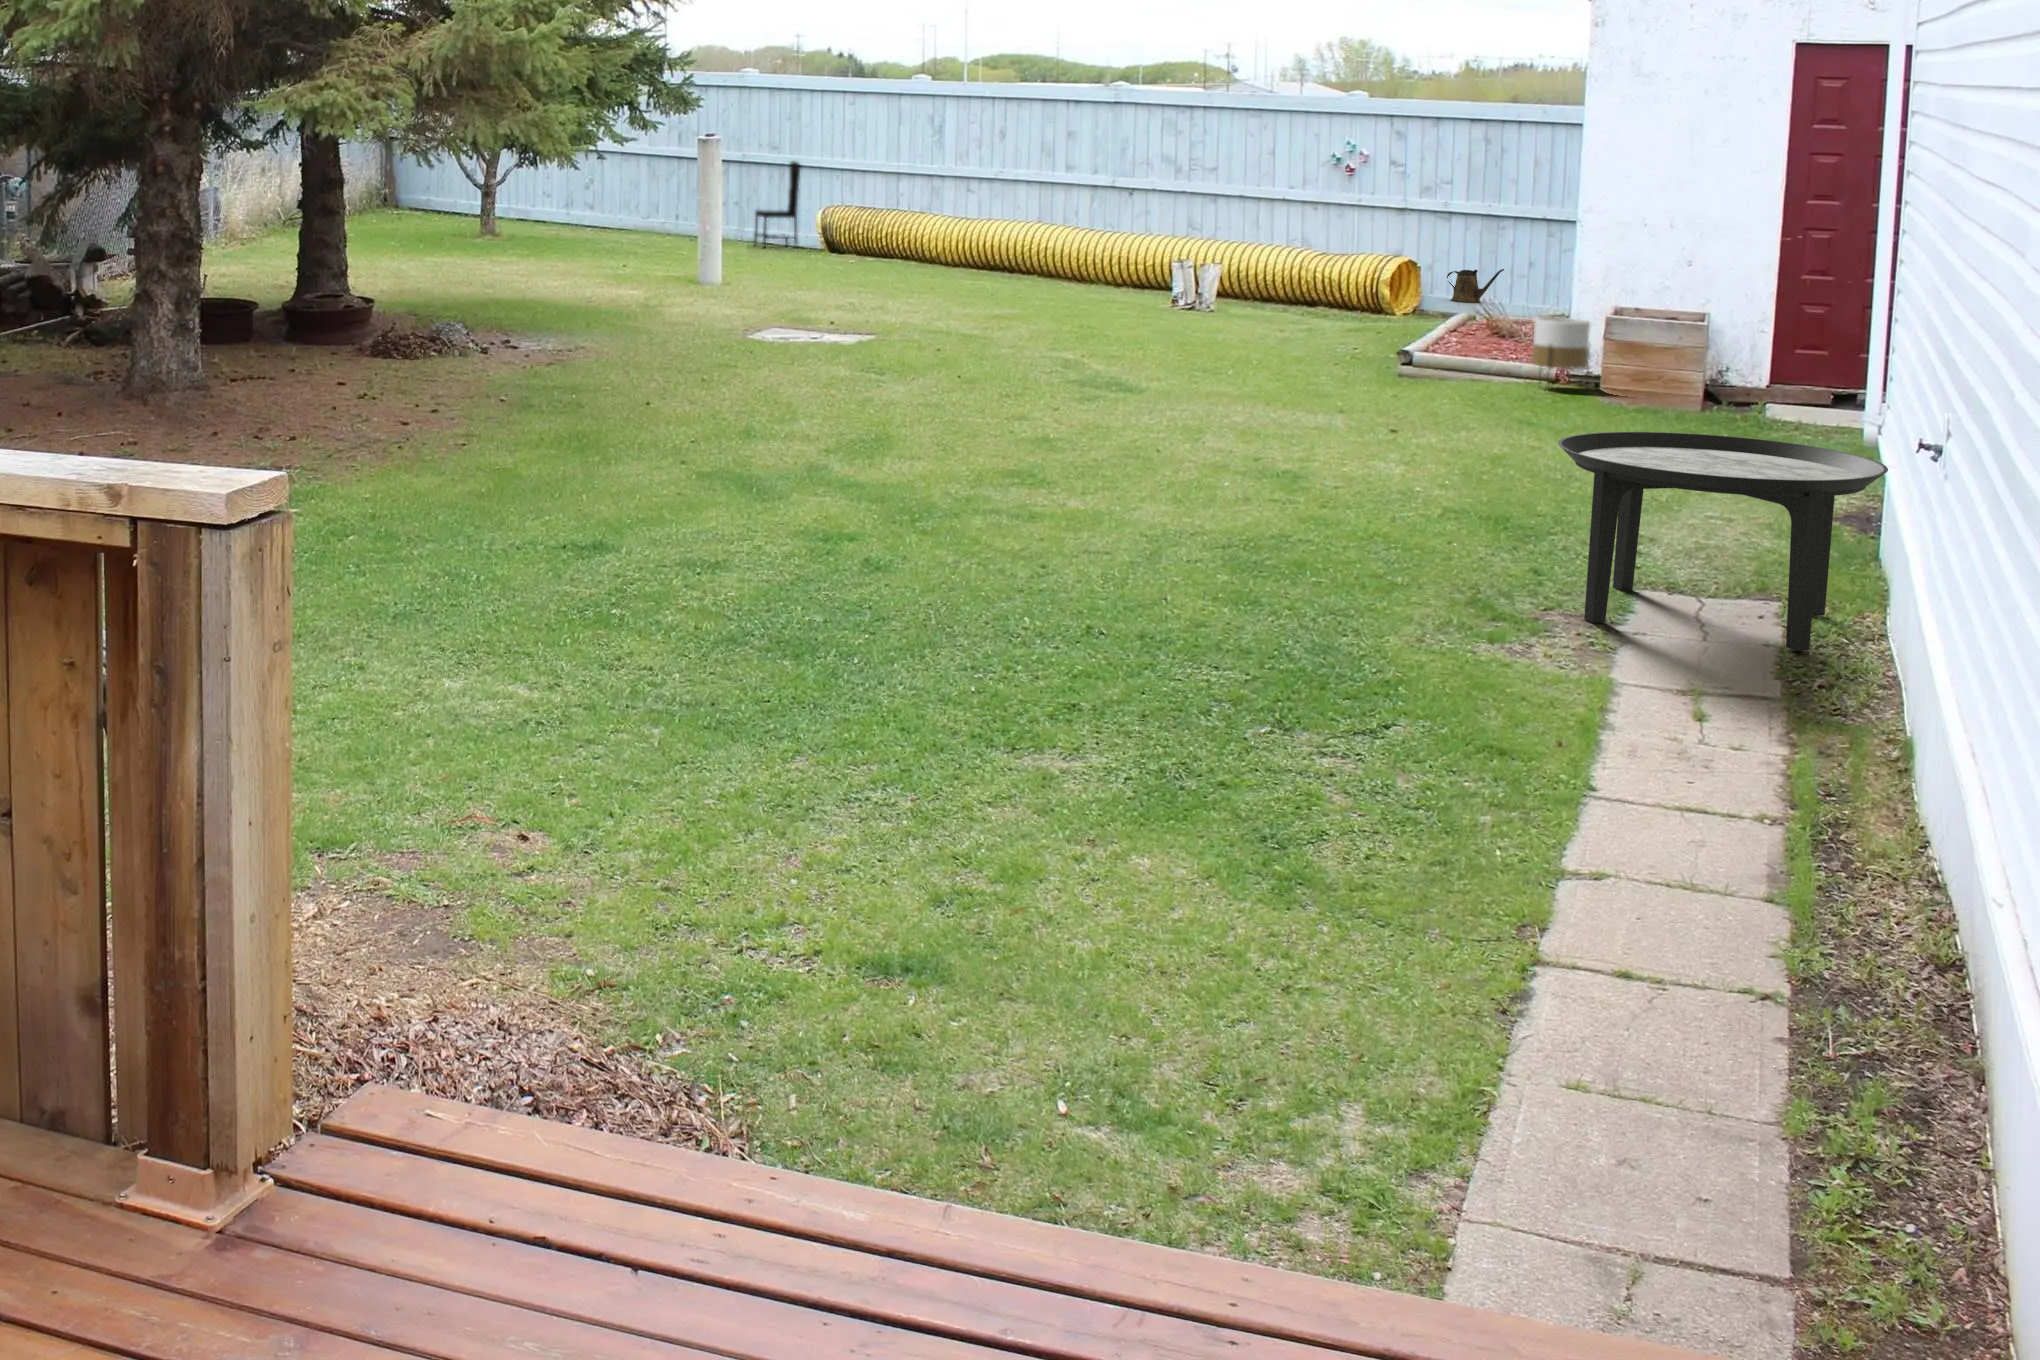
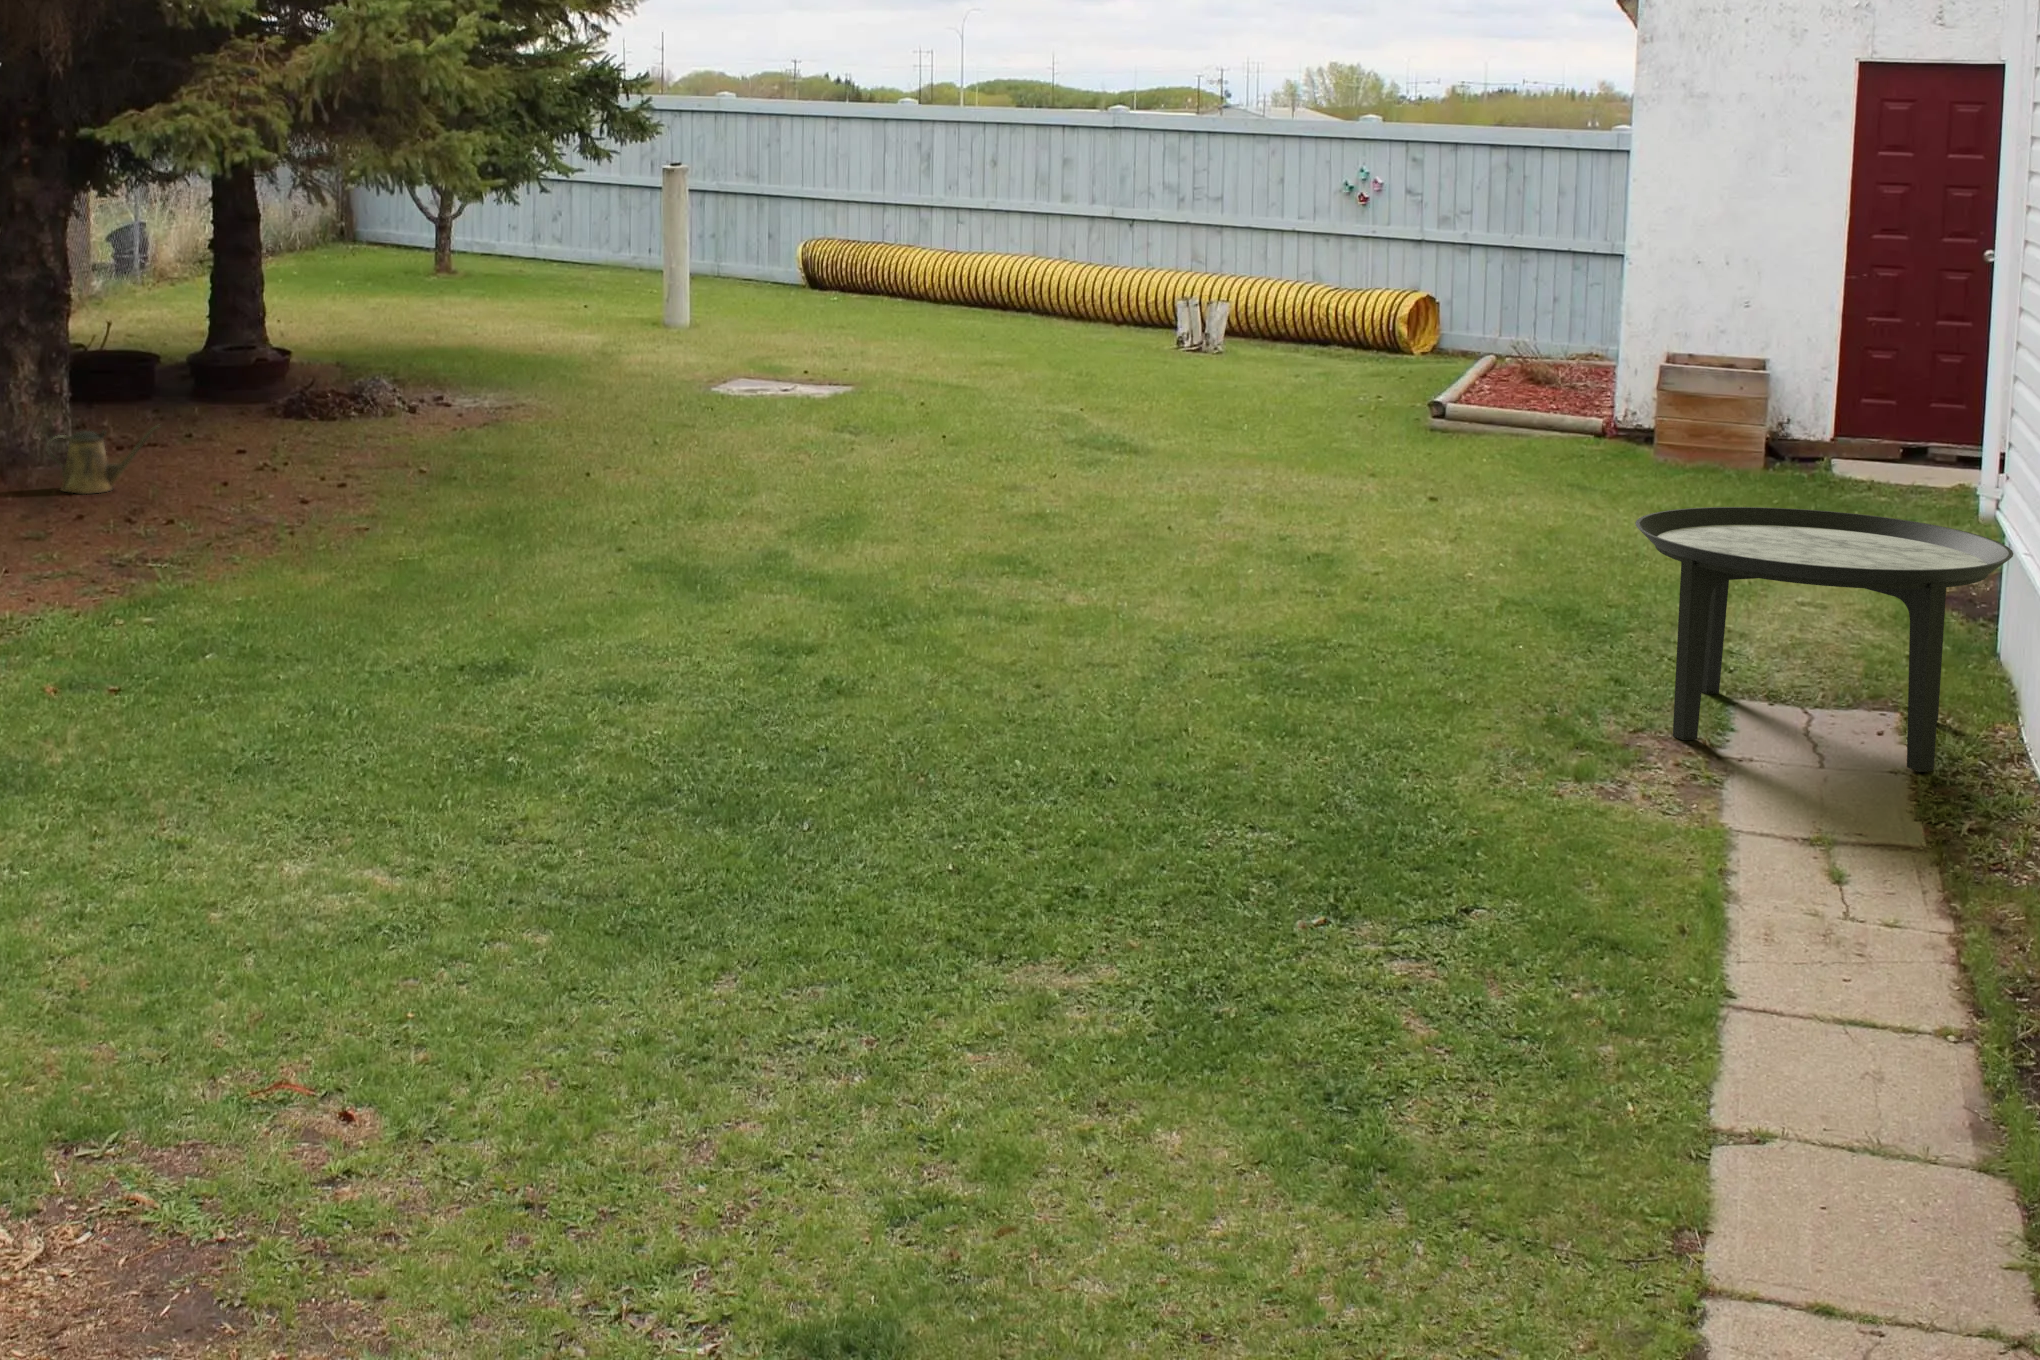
chair: present [754,162,800,247] -> none [737,195,786,289]
watering can: present [1447,269,1504,303] -> present [47,425,159,494]
planter: present [1532,317,1590,384] -> none [1565,361,1626,443]

